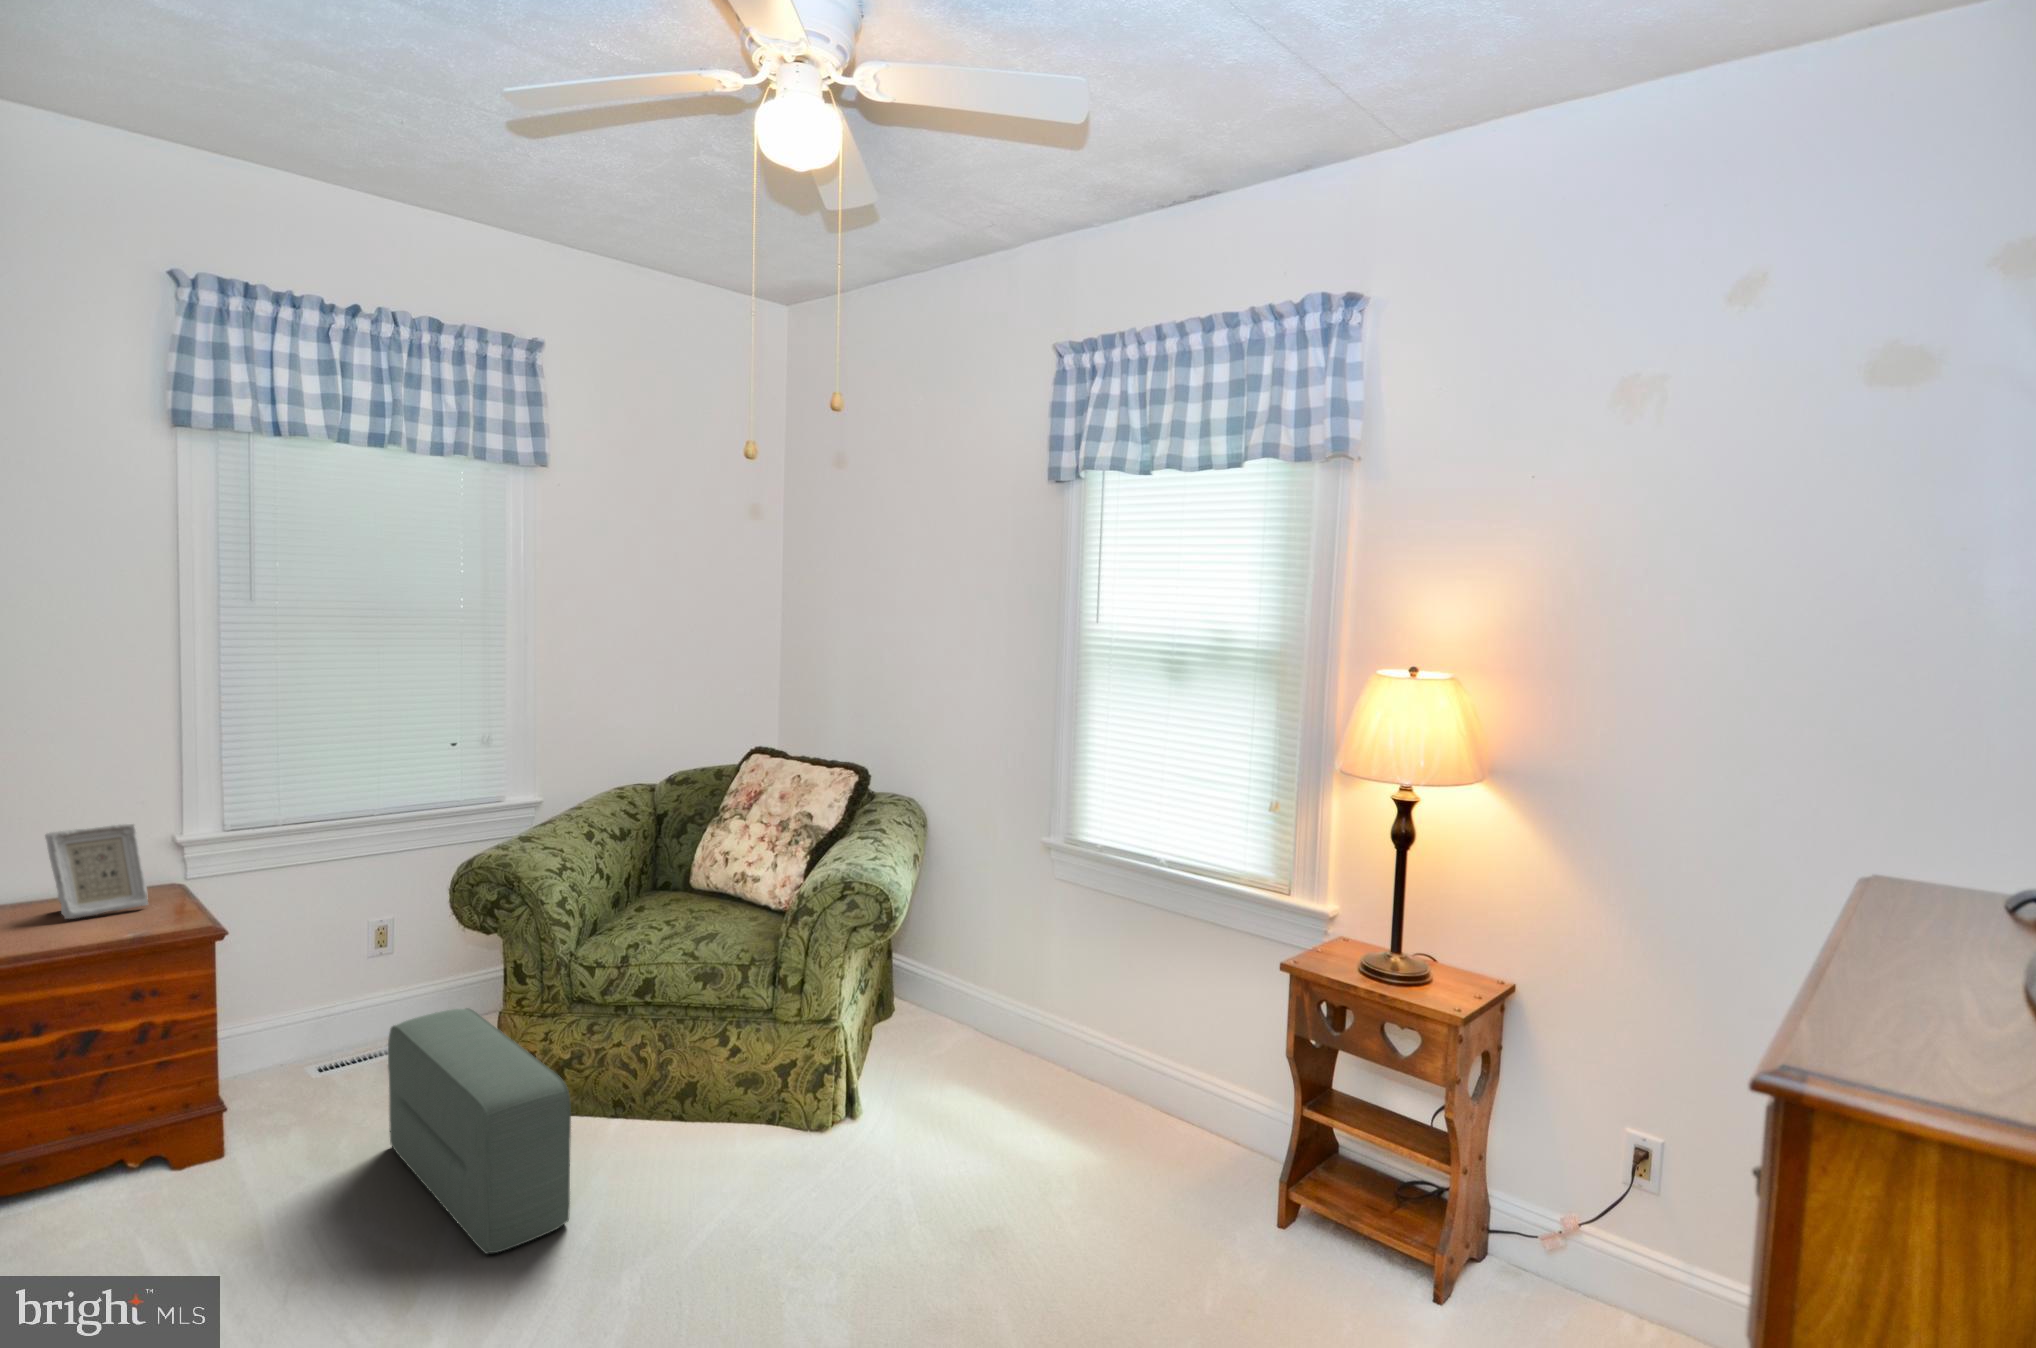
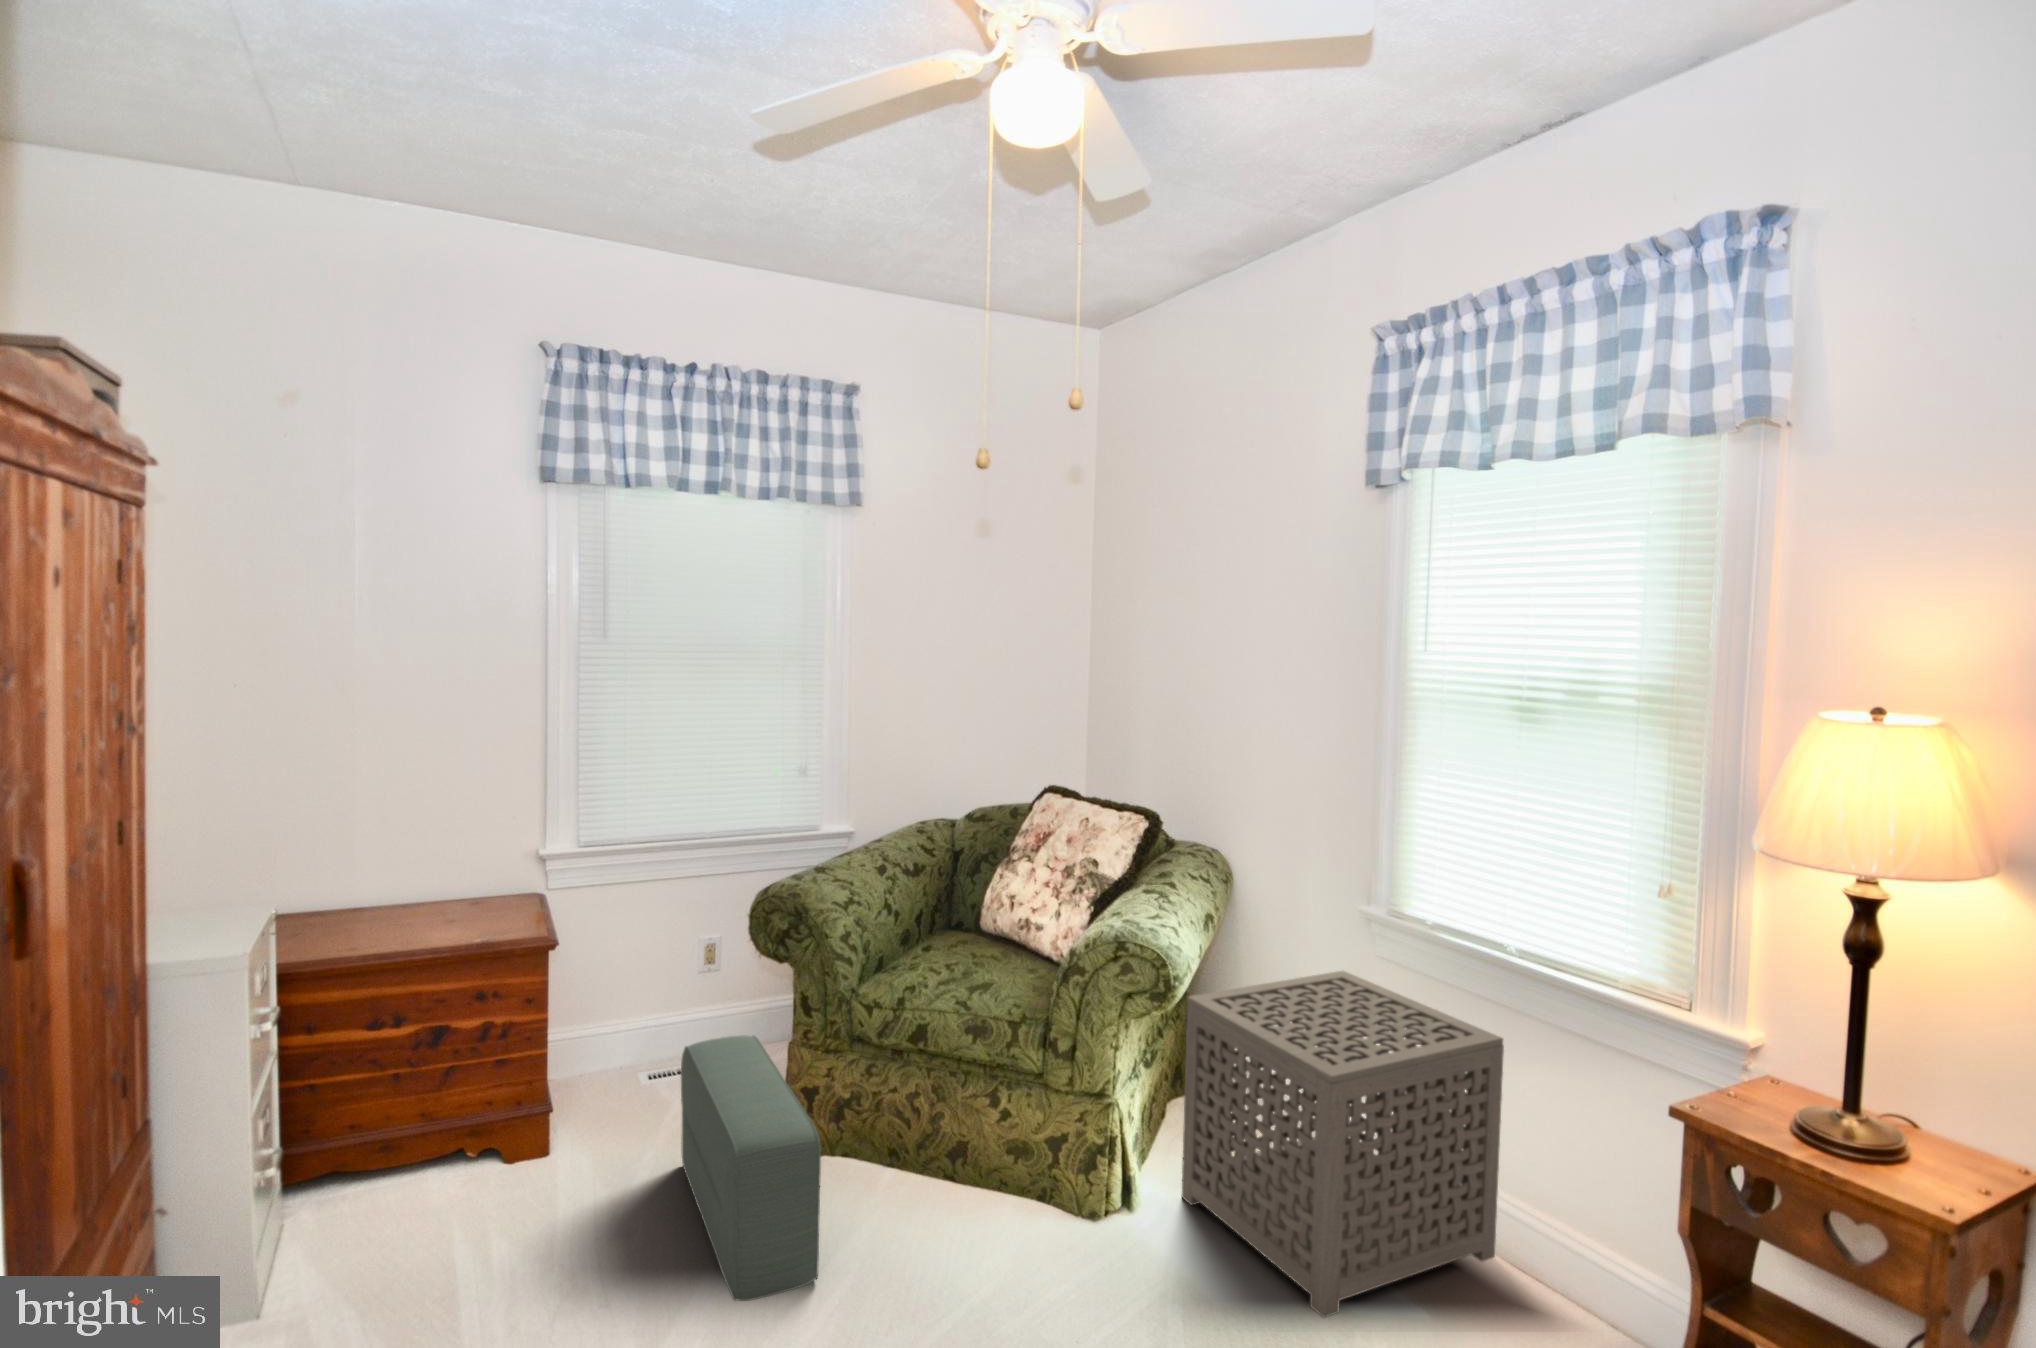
picture frame: present [45,824,148,919] -> none [433,836,508,918]
side table: none [896,895,1157,1175] -> present [1182,971,1504,1317]

